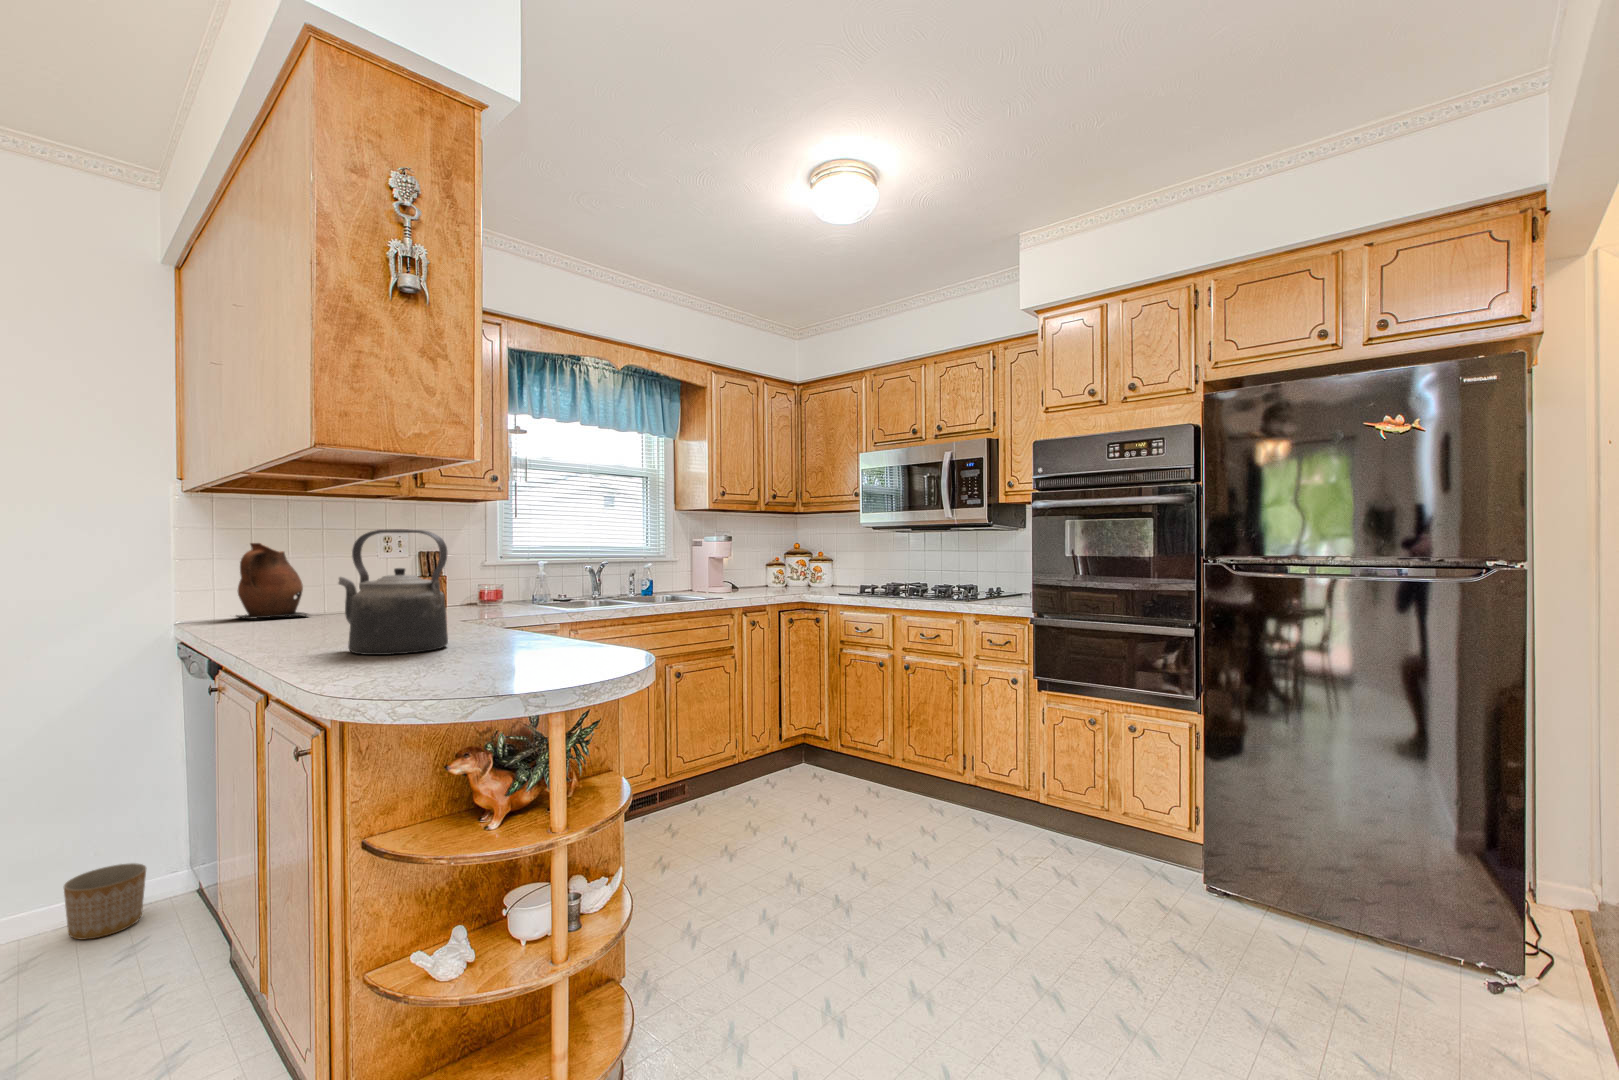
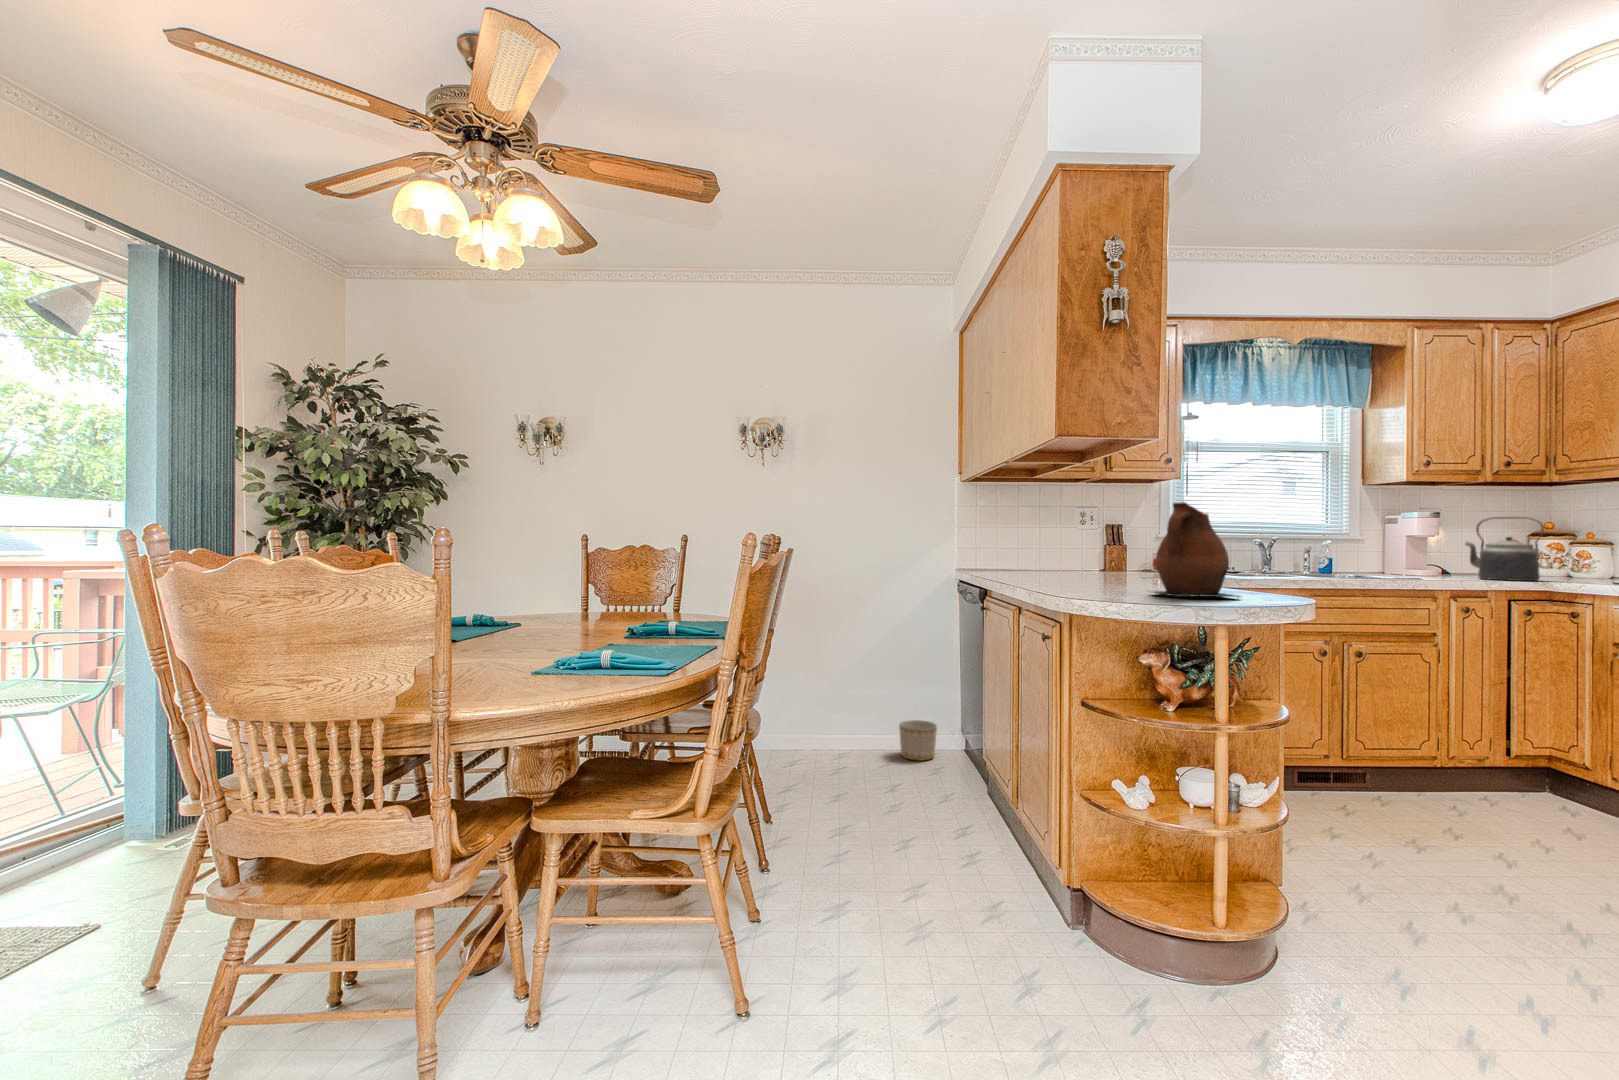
kettle: present [339,530,448,655] -> present [1465,517,1544,581]
ceramic pitcher: present [236,543,309,619] -> present [1153,502,1240,597]

